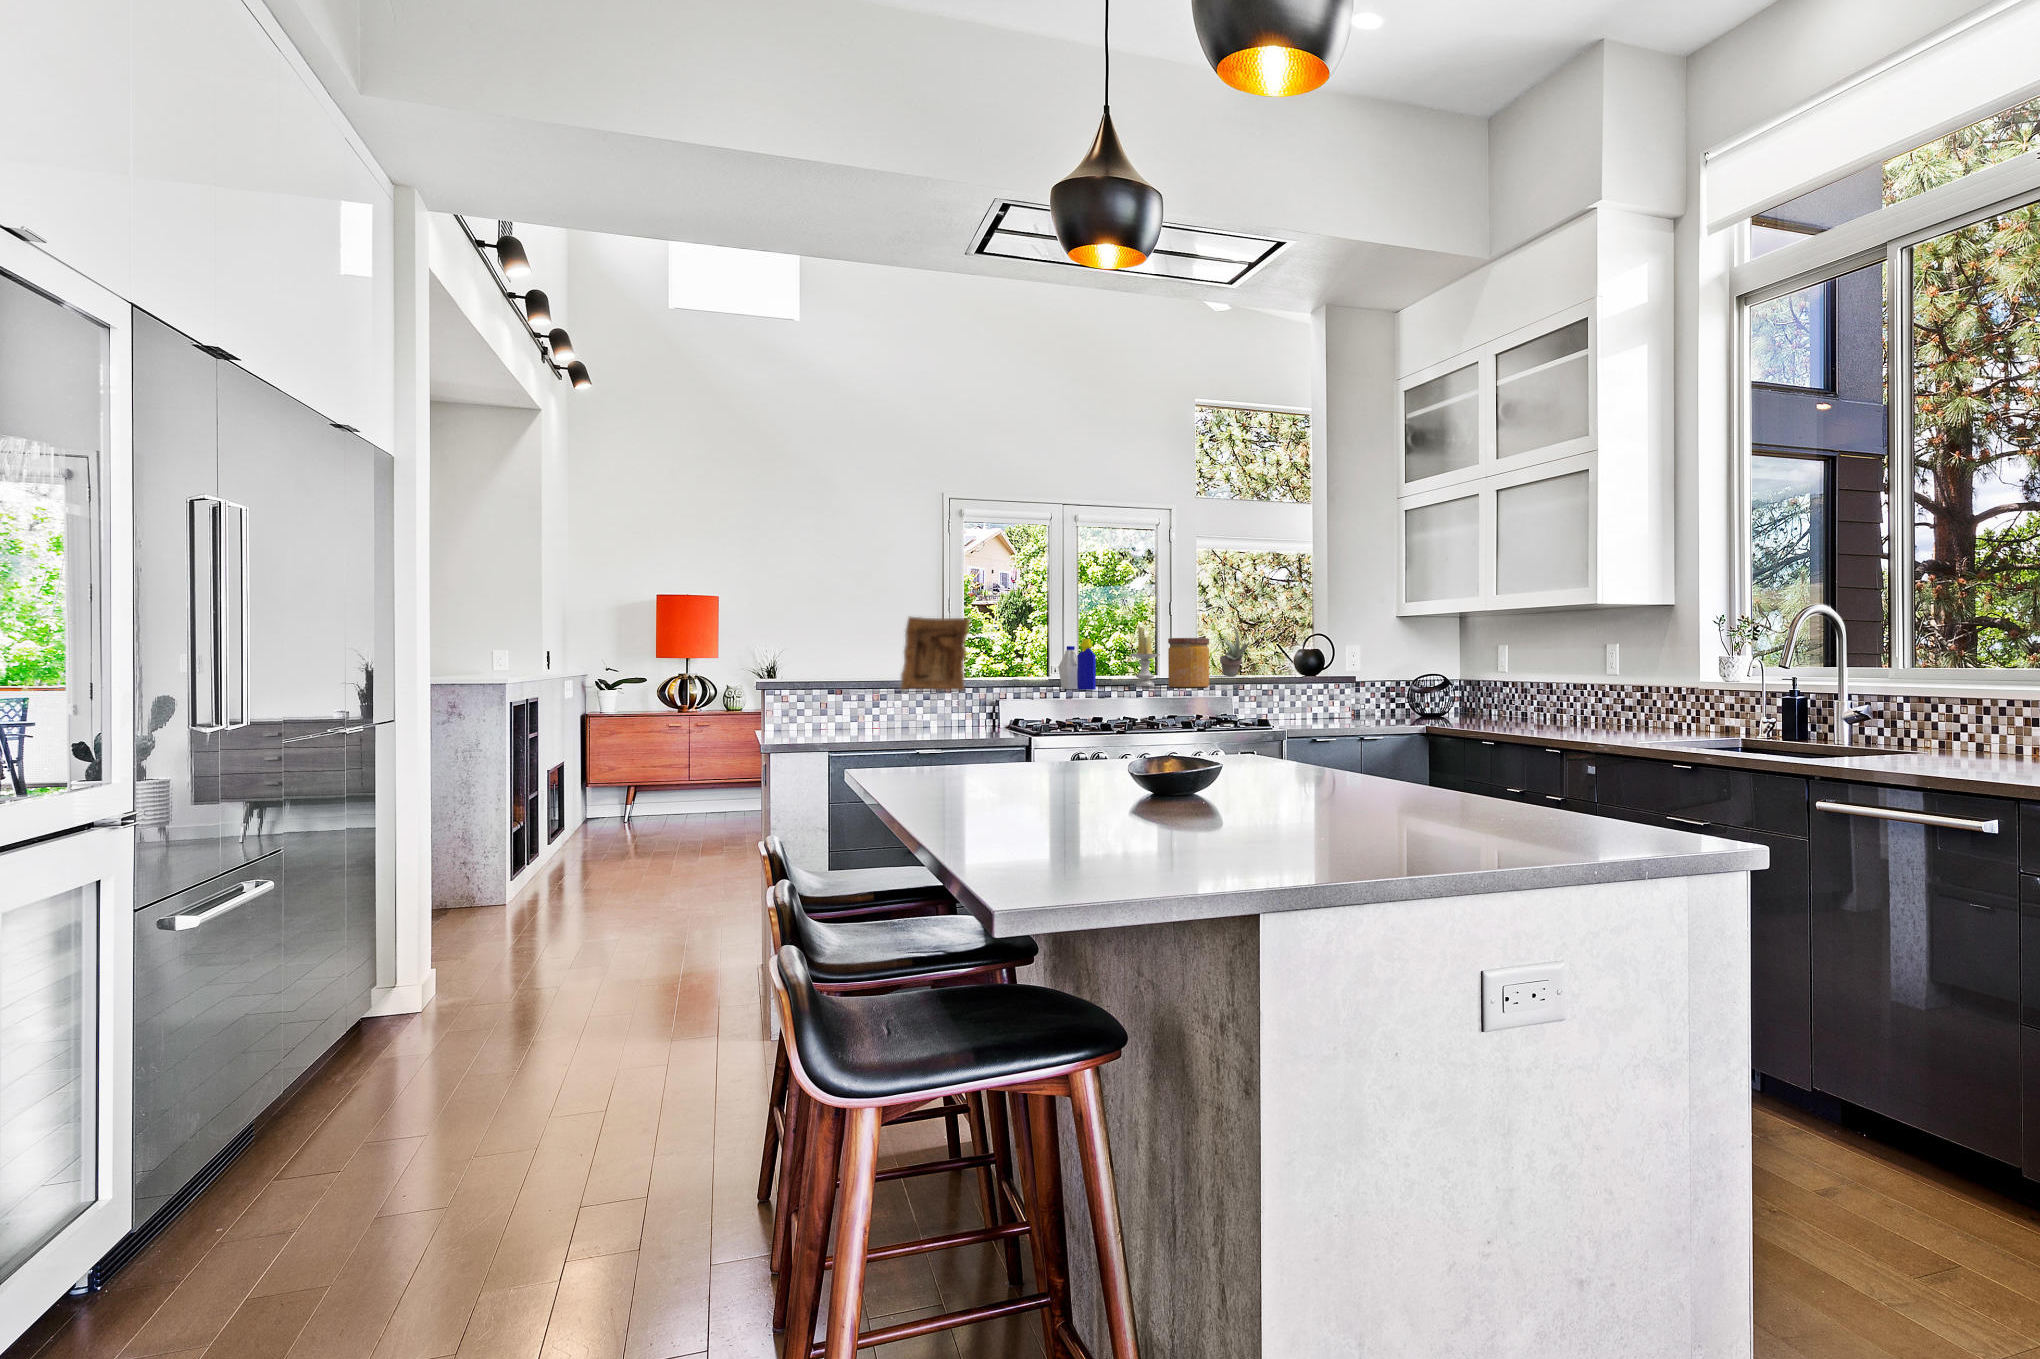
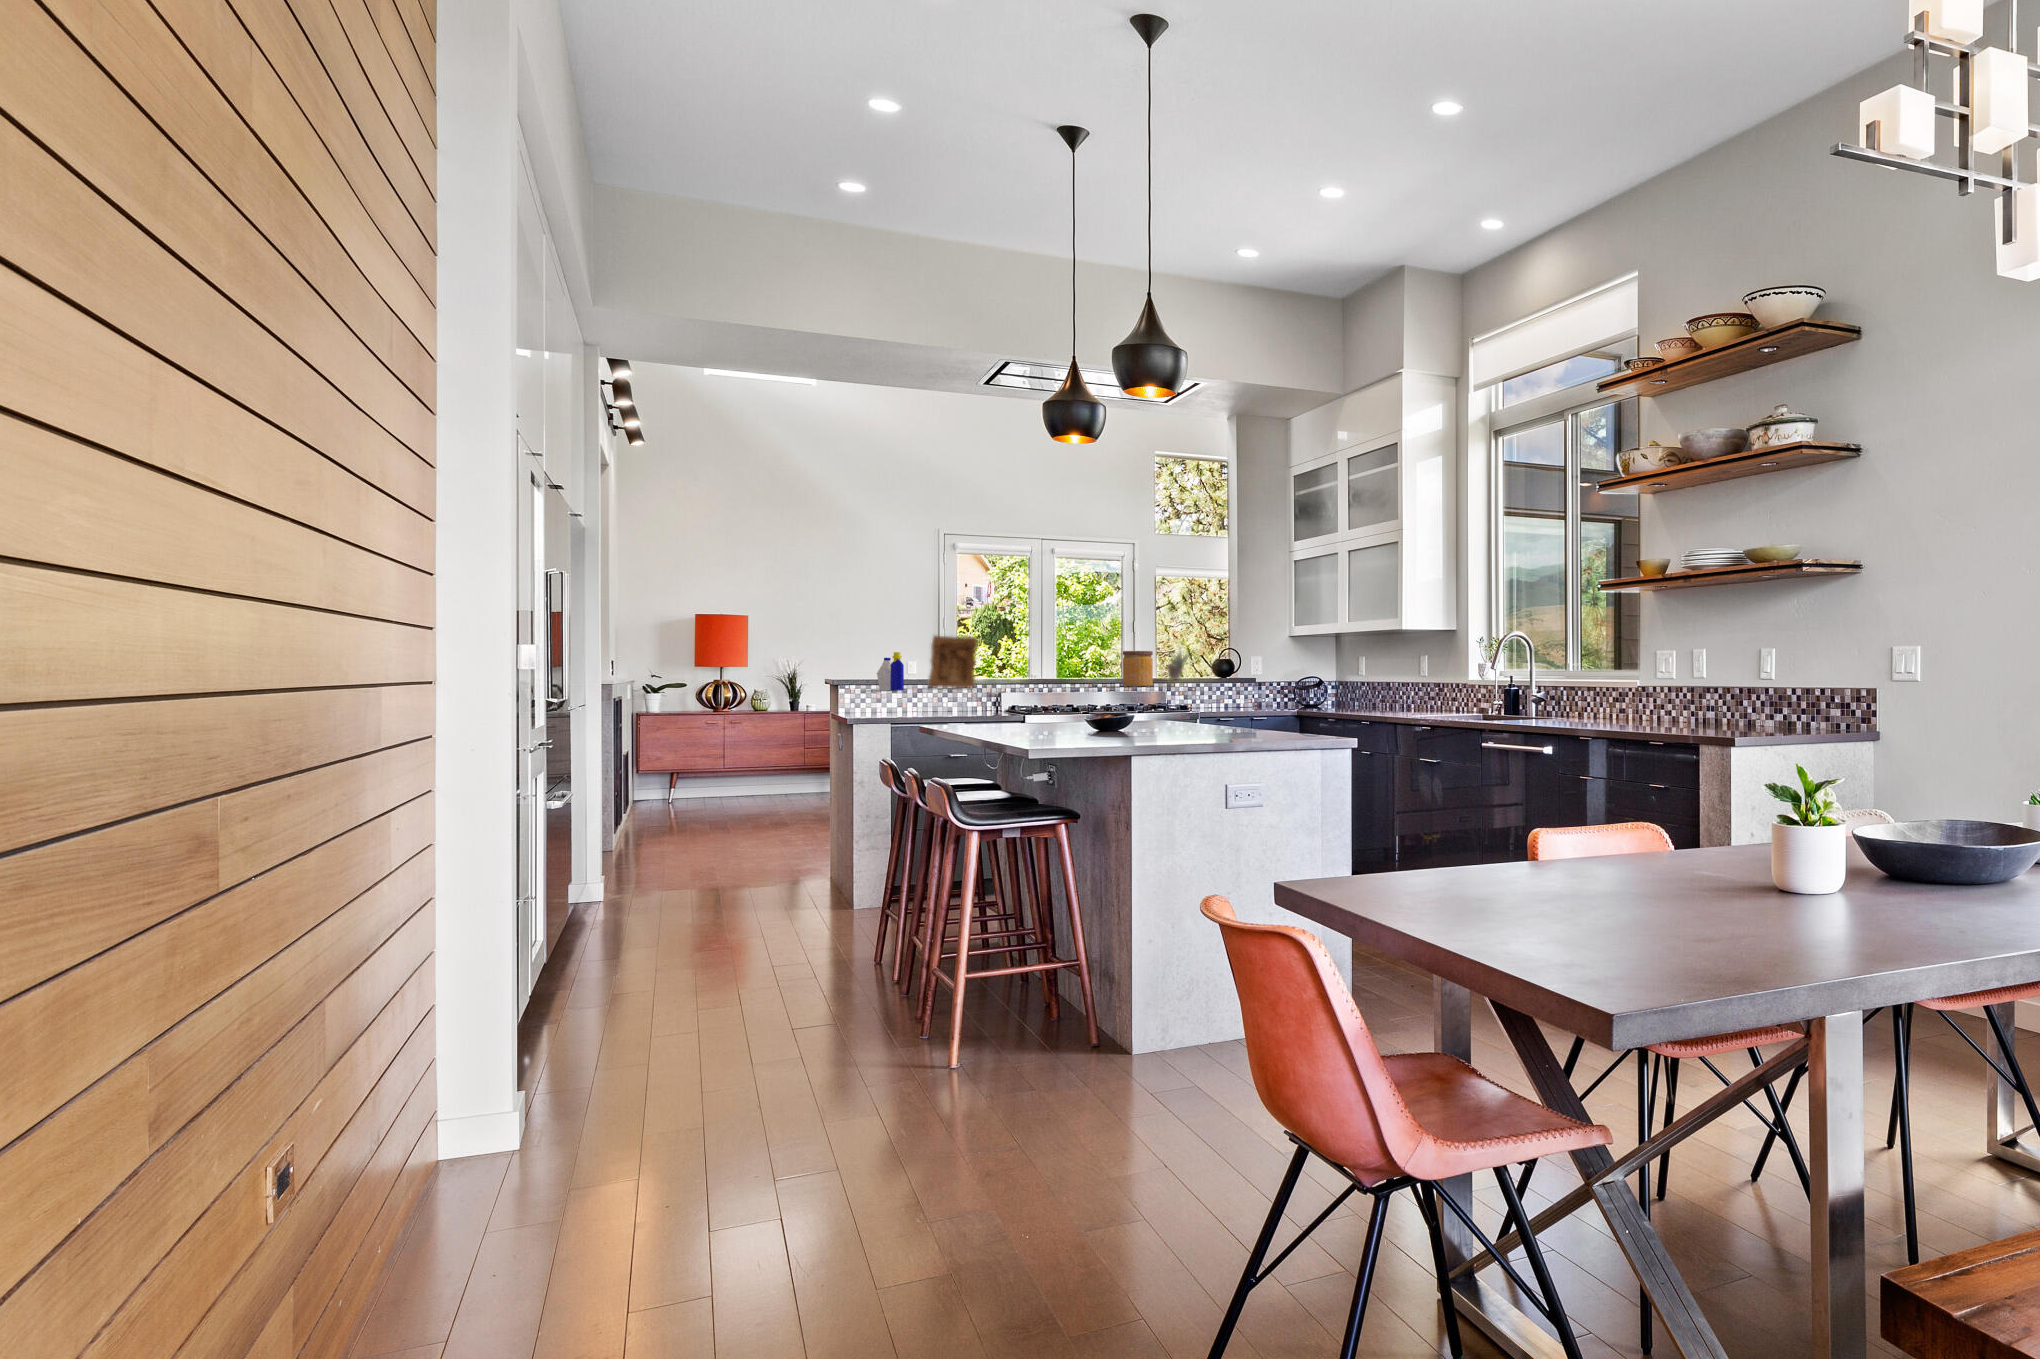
candle: present [1130,627,1160,686] -> none [1095,643,1117,686]
bottle: present [1058,639,1096,690] -> present [877,652,904,690]

